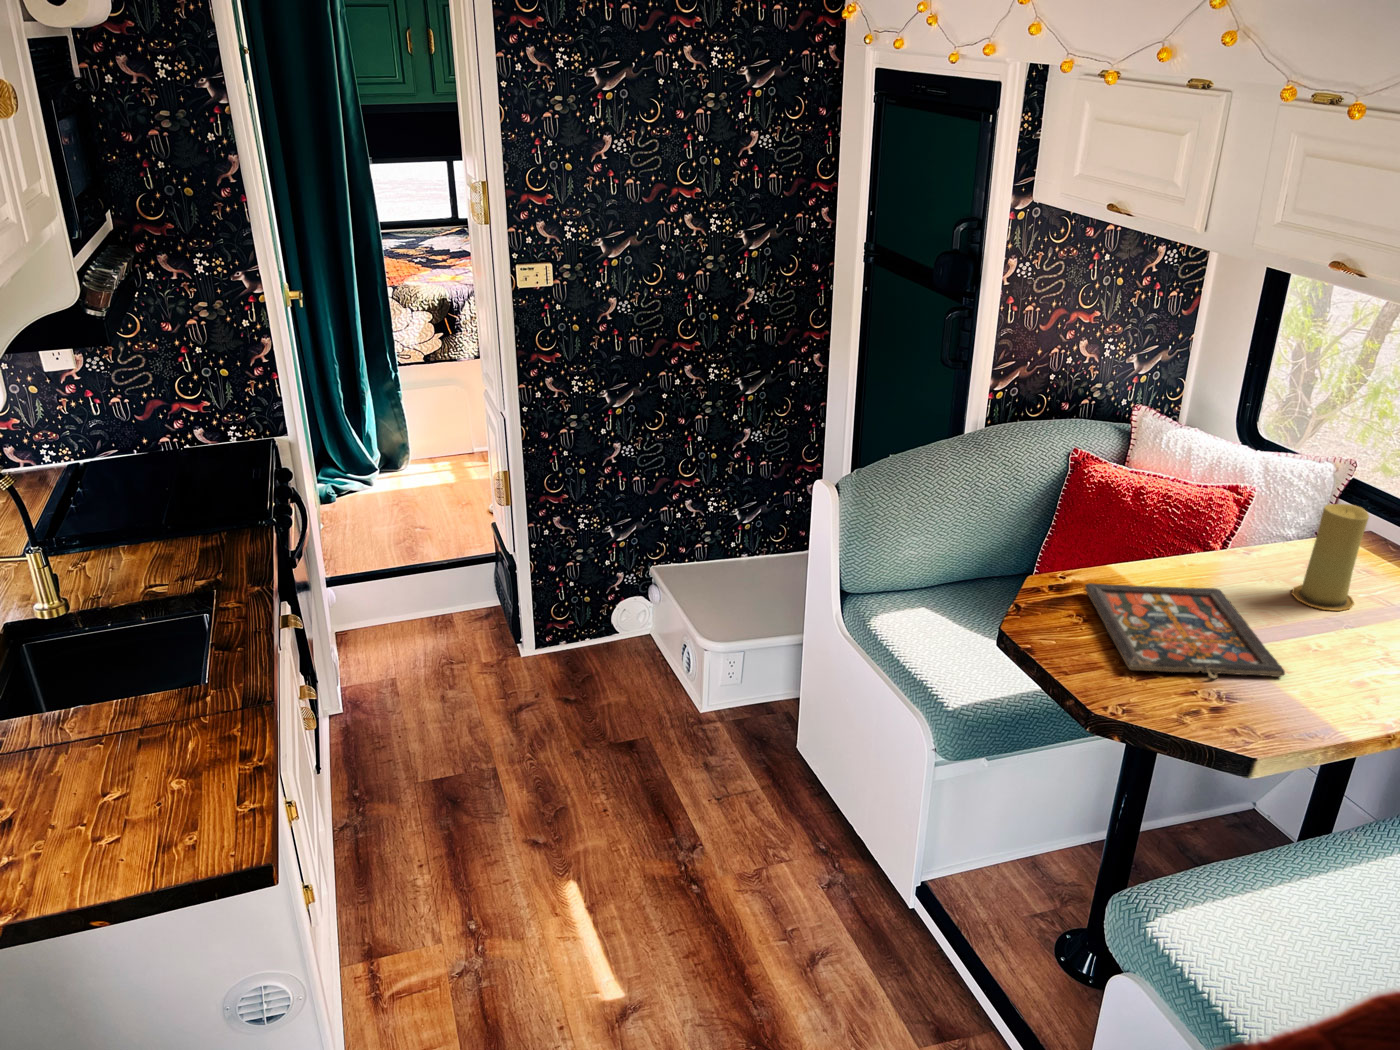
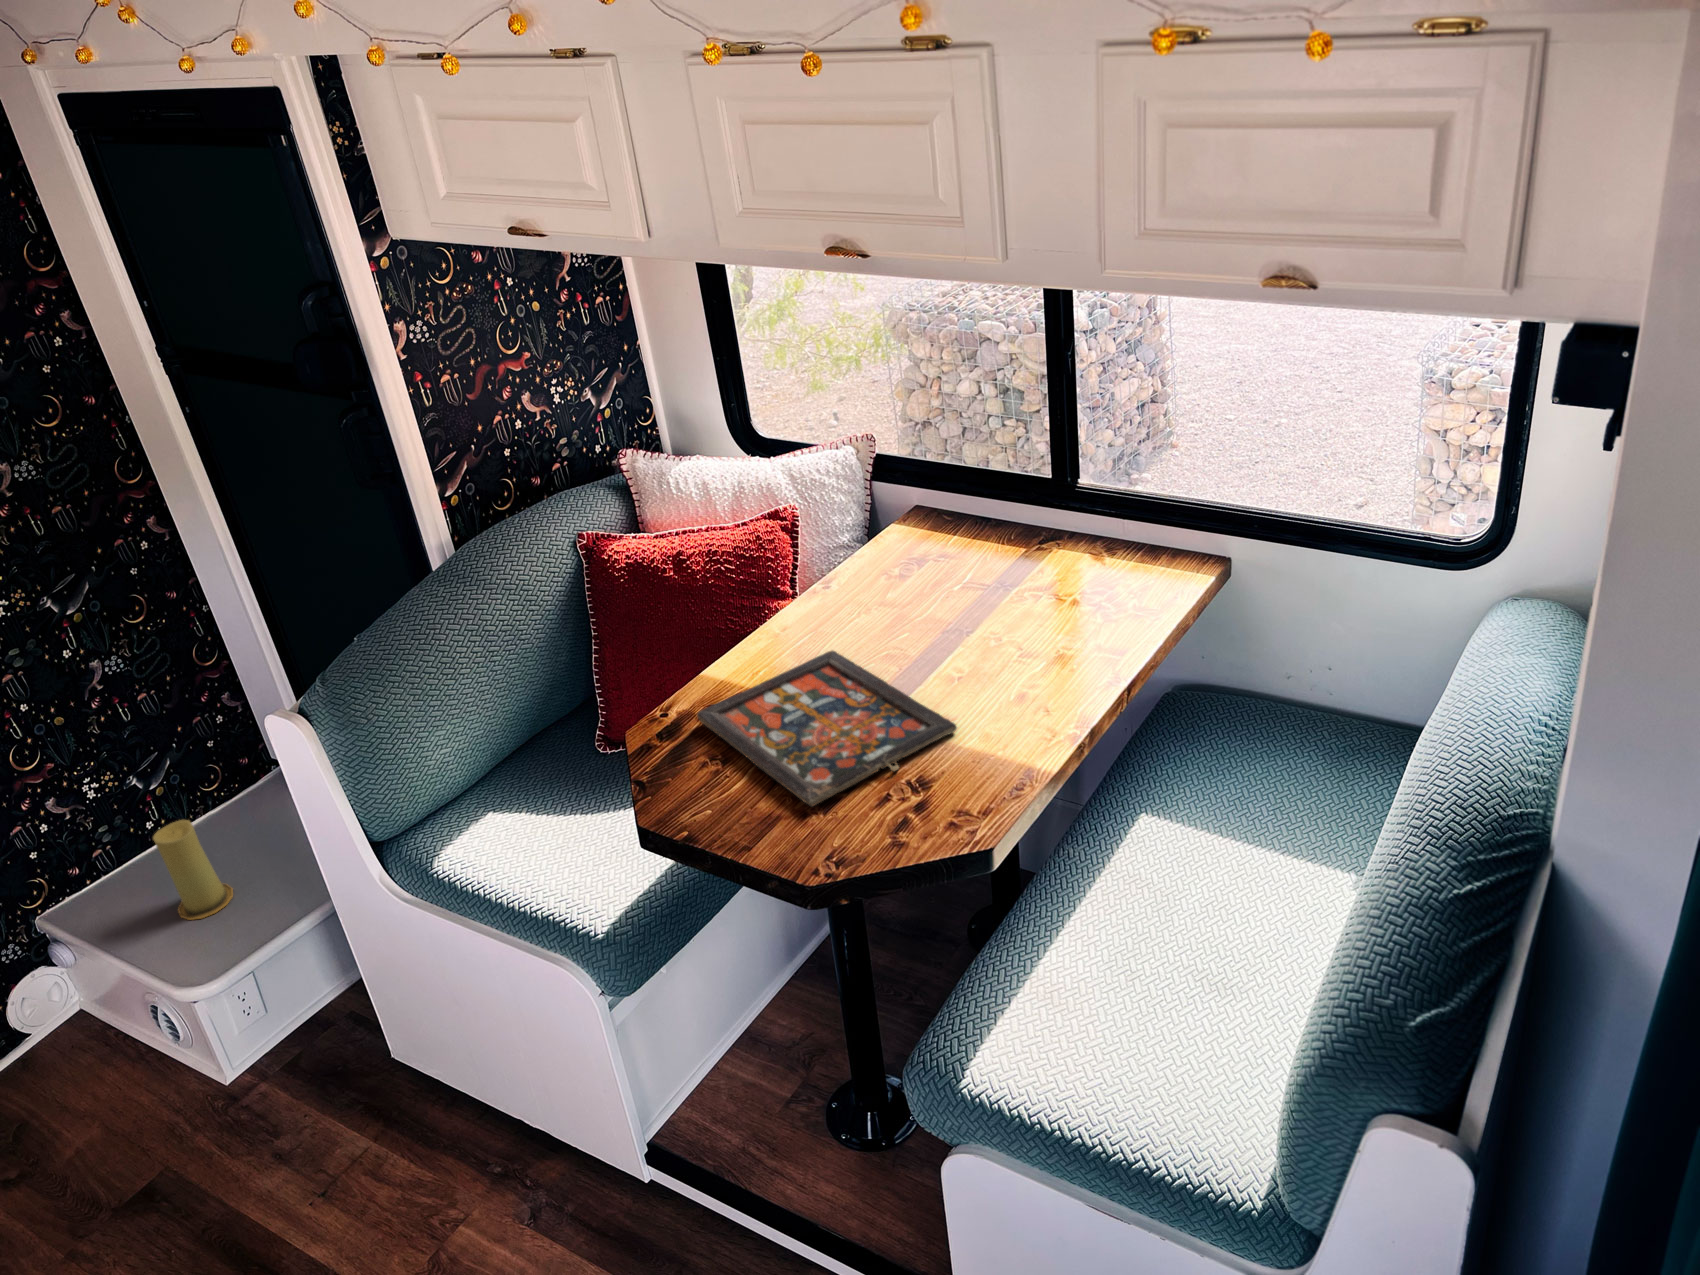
candle: present [1292,504,1369,611] -> present [153,820,233,920]

